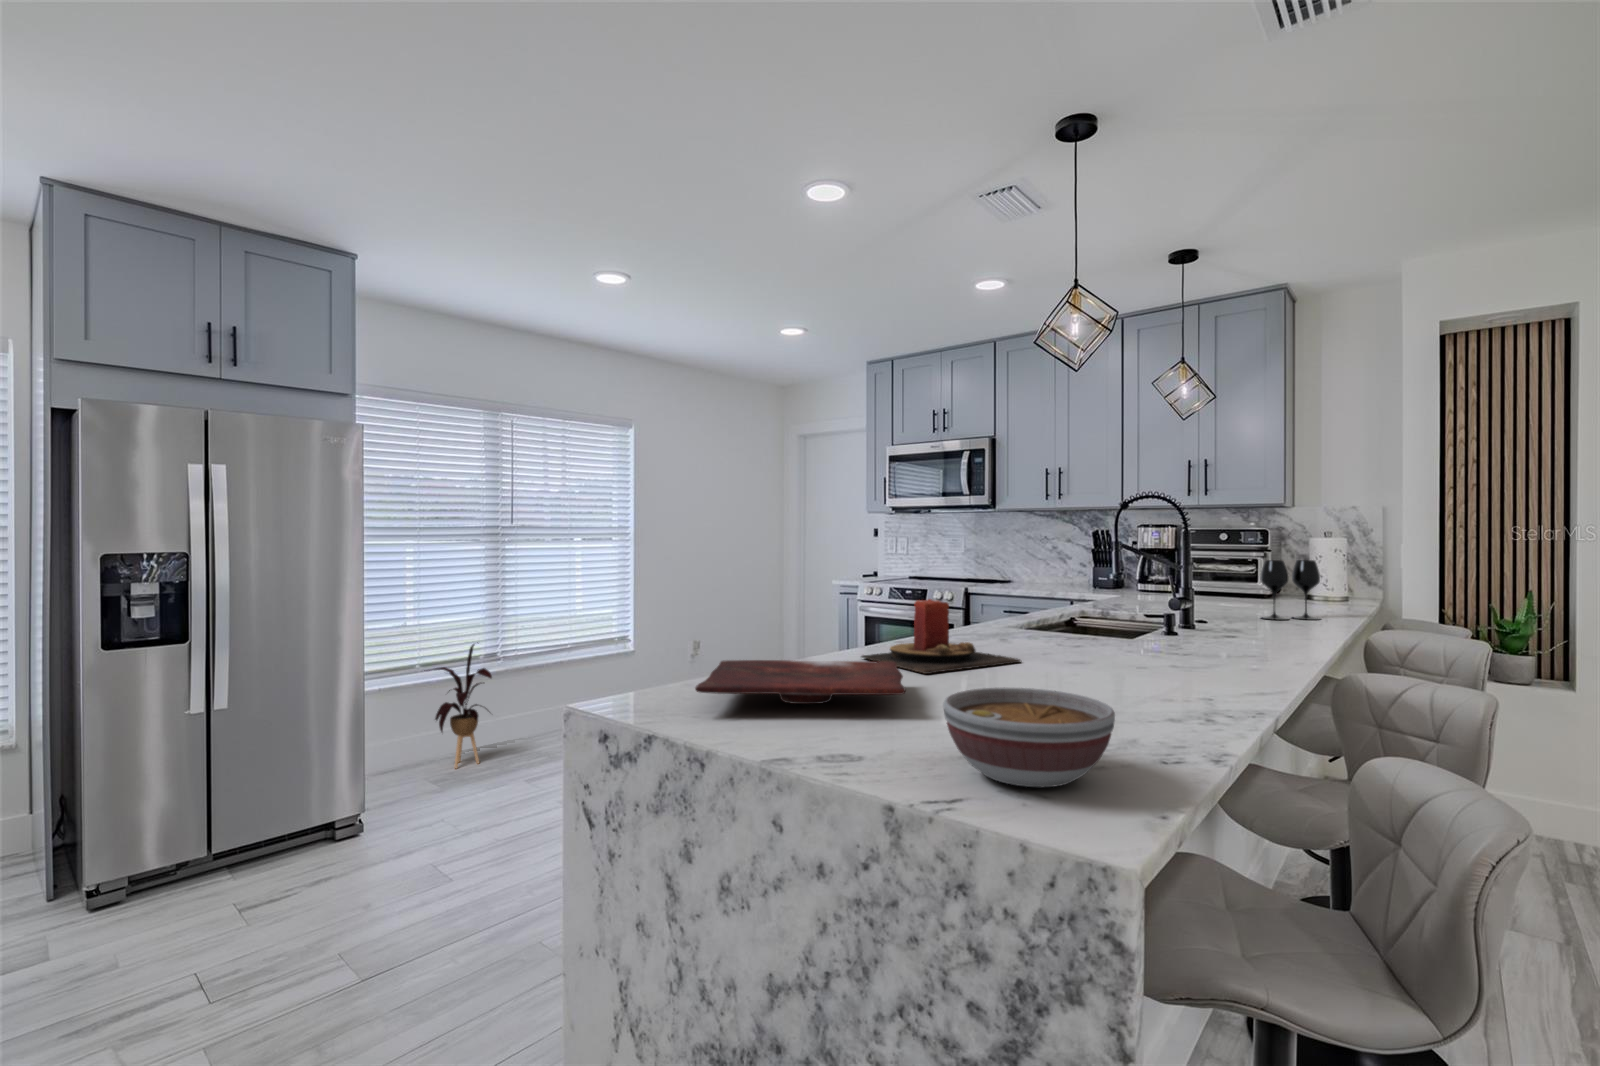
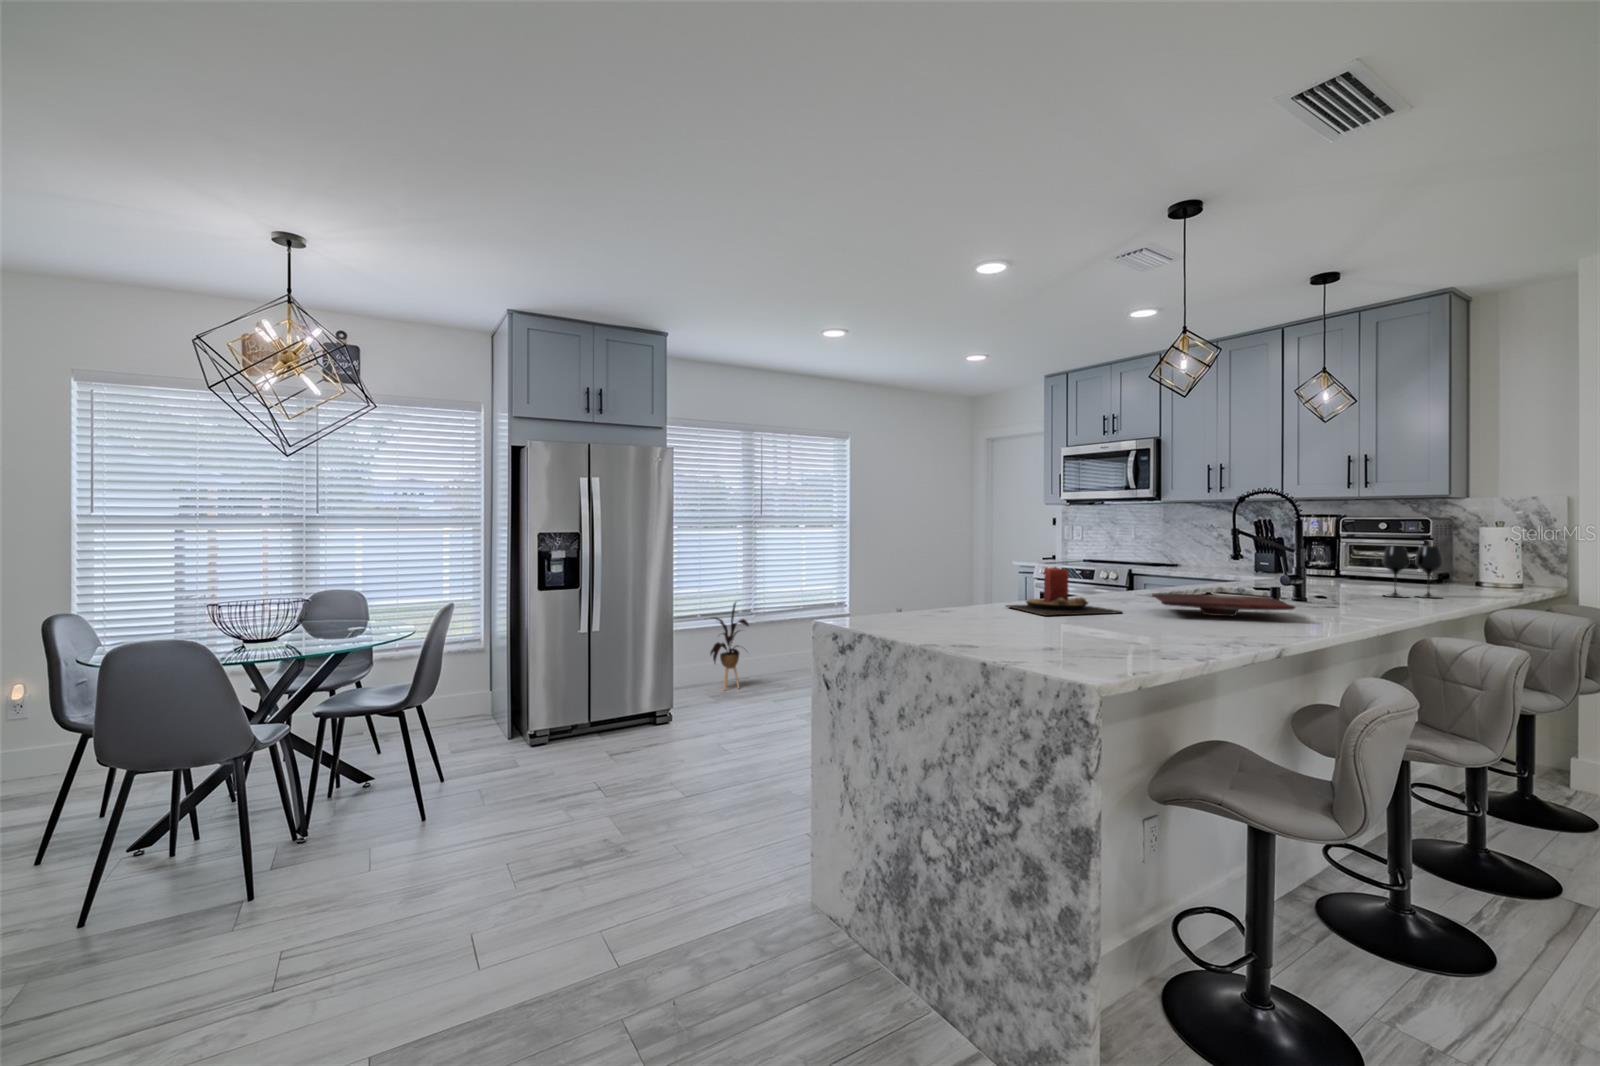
cutting board: present [695,660,905,704] -> present [1152,594,1295,616]
bowl: present [943,687,1115,787] -> none [1019,610,1116,657]

